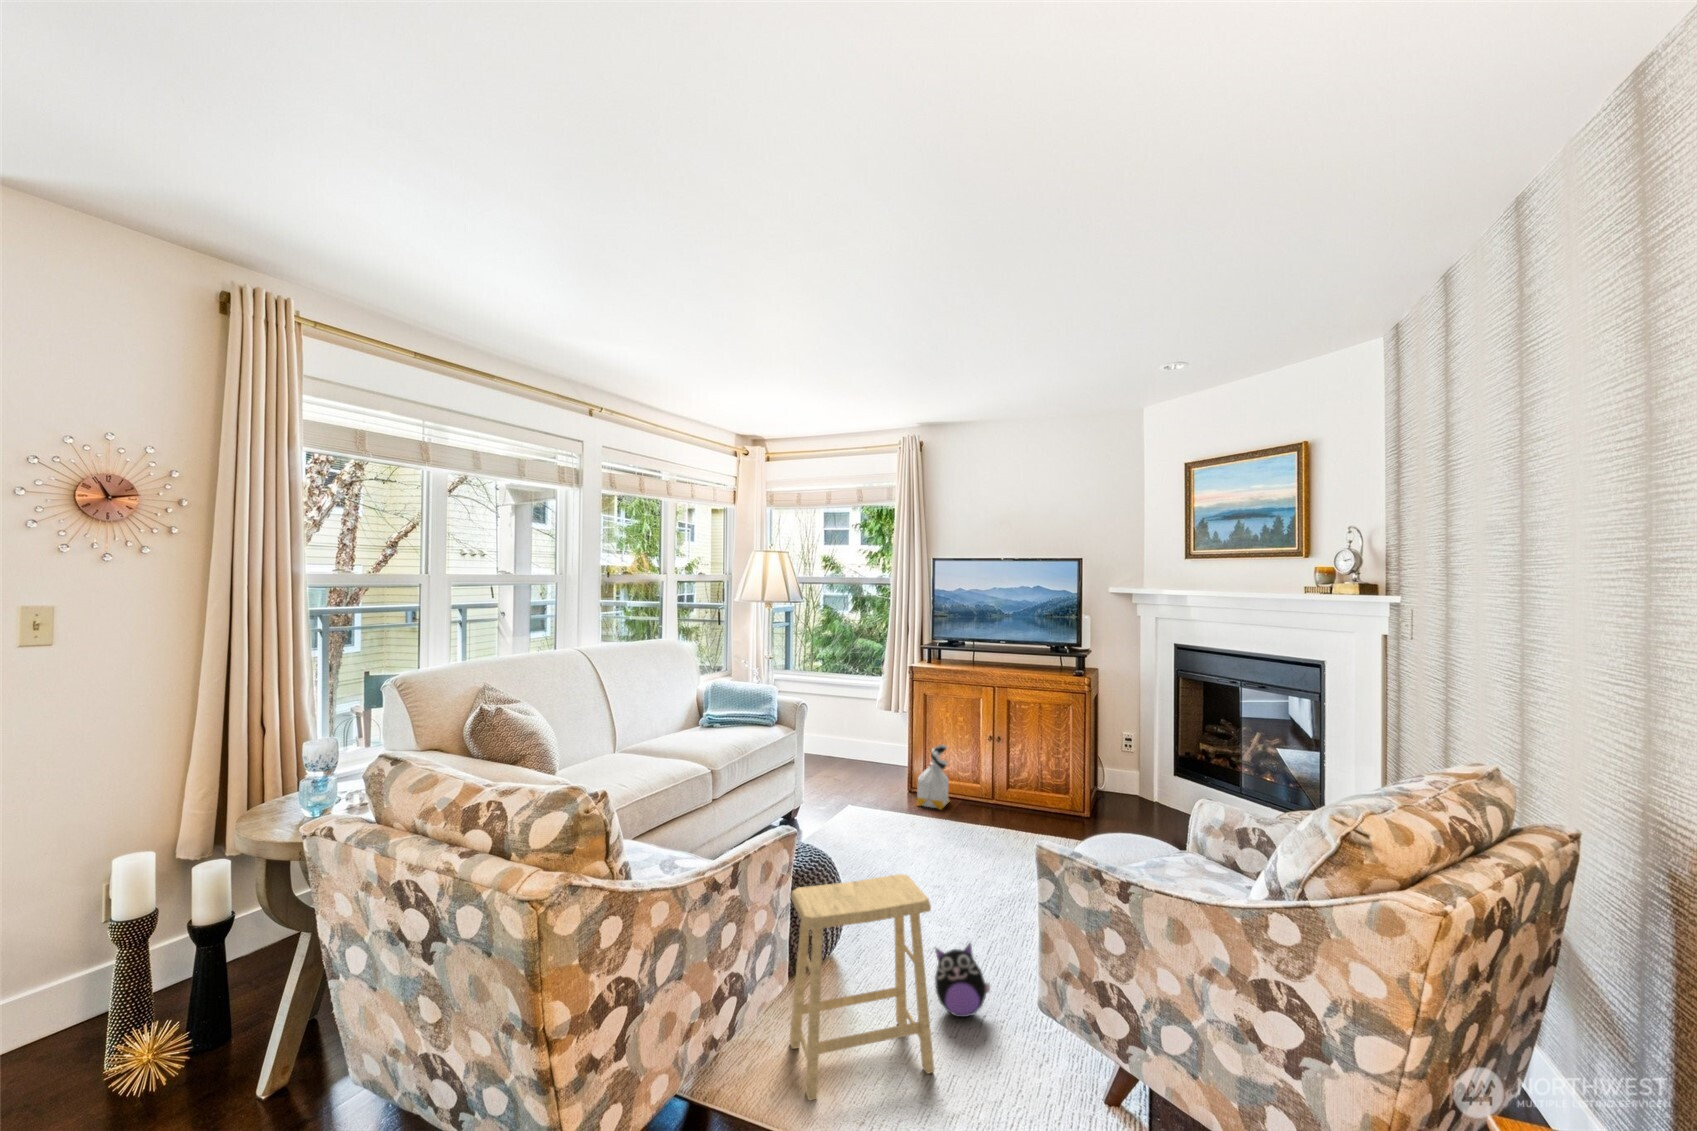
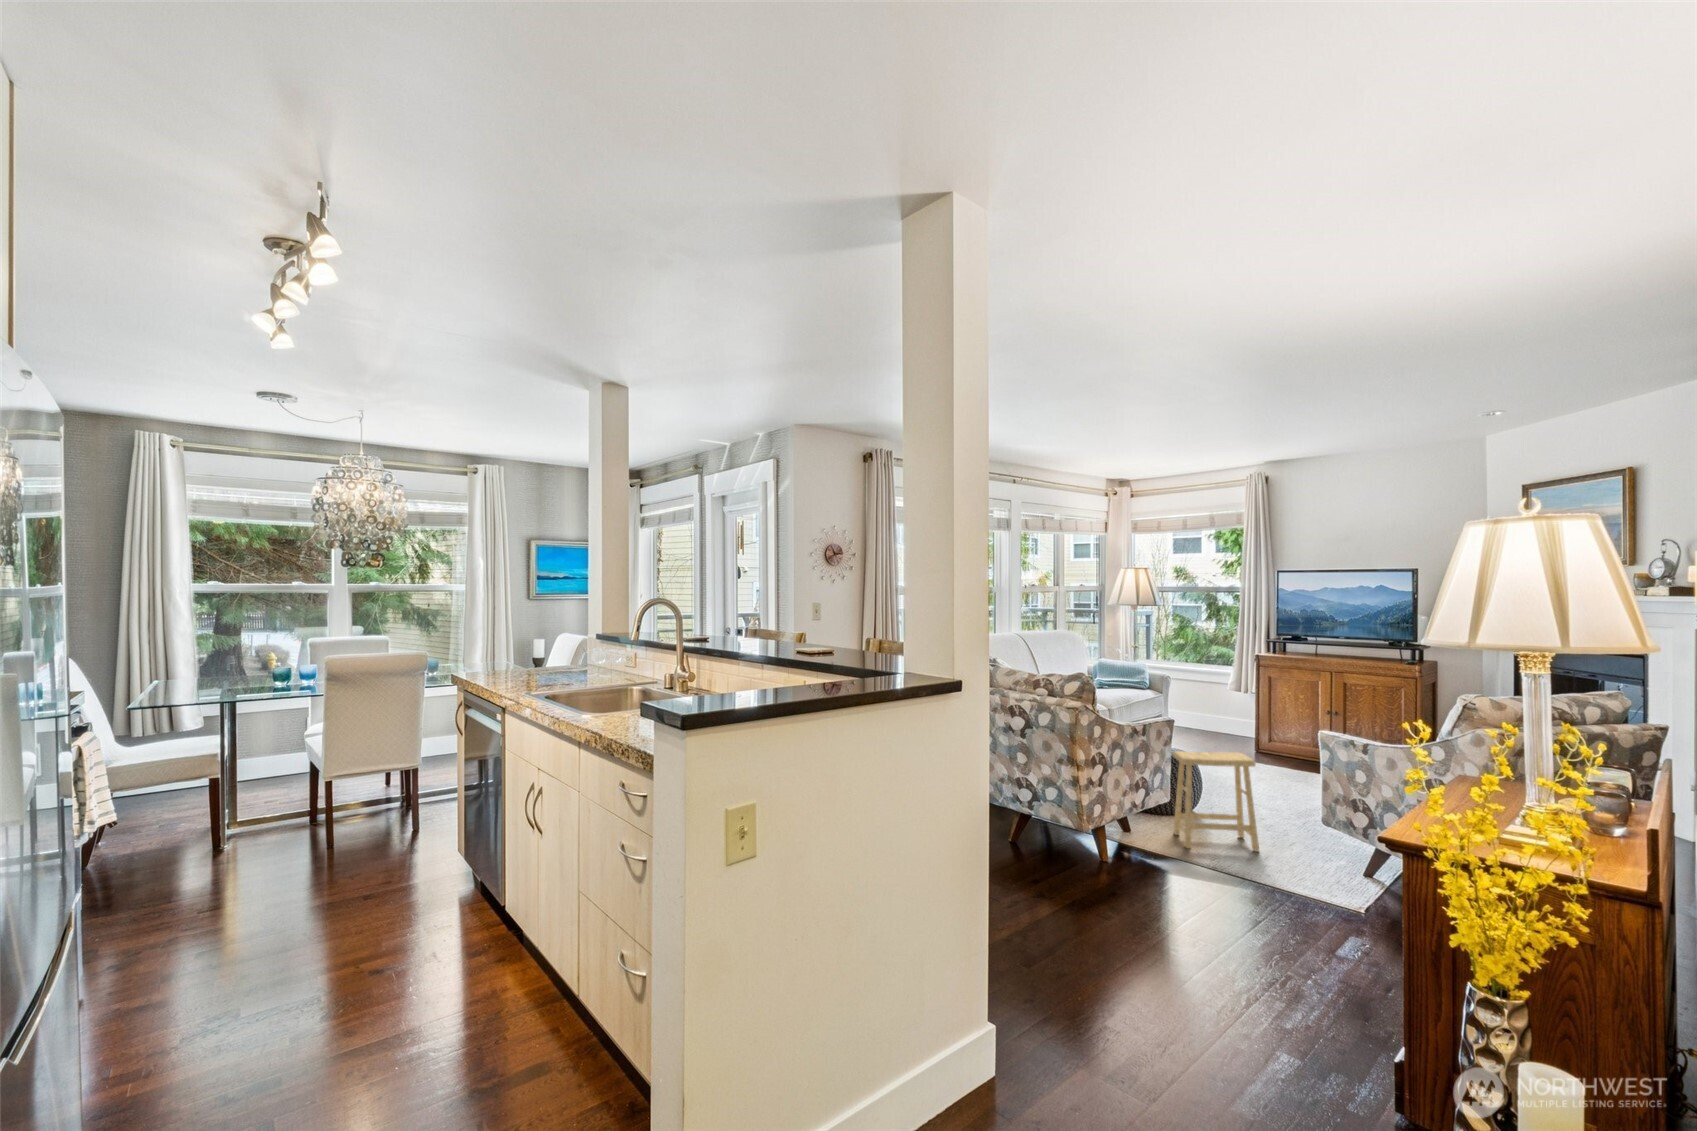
bag: present [917,745,950,809] -> none [1263,717,1294,766]
plush toy: present [935,944,990,1017] -> none [1263,801,1301,841]

